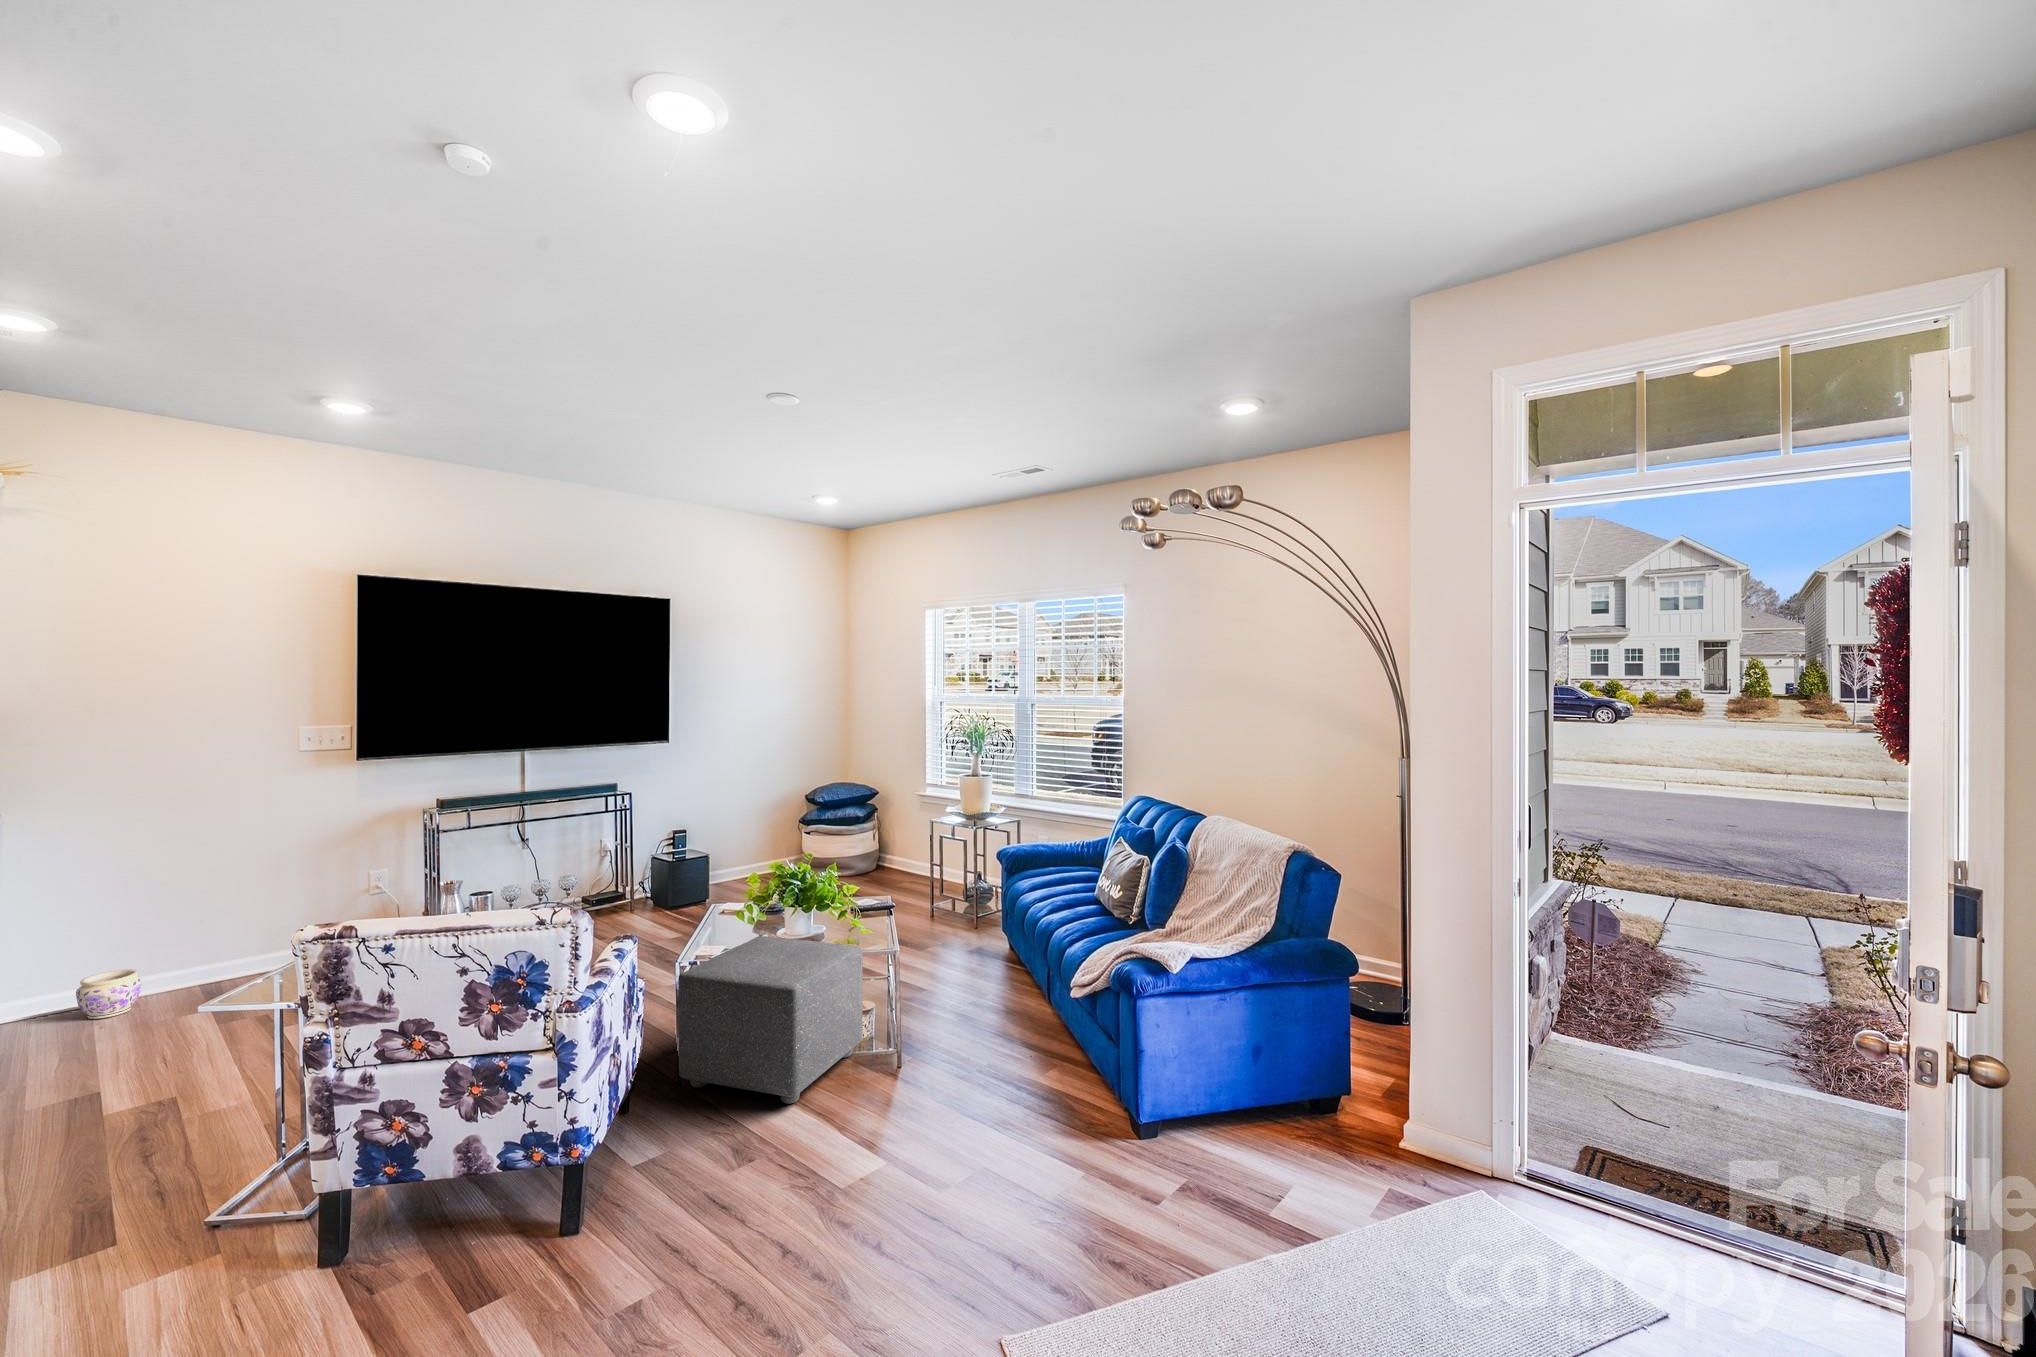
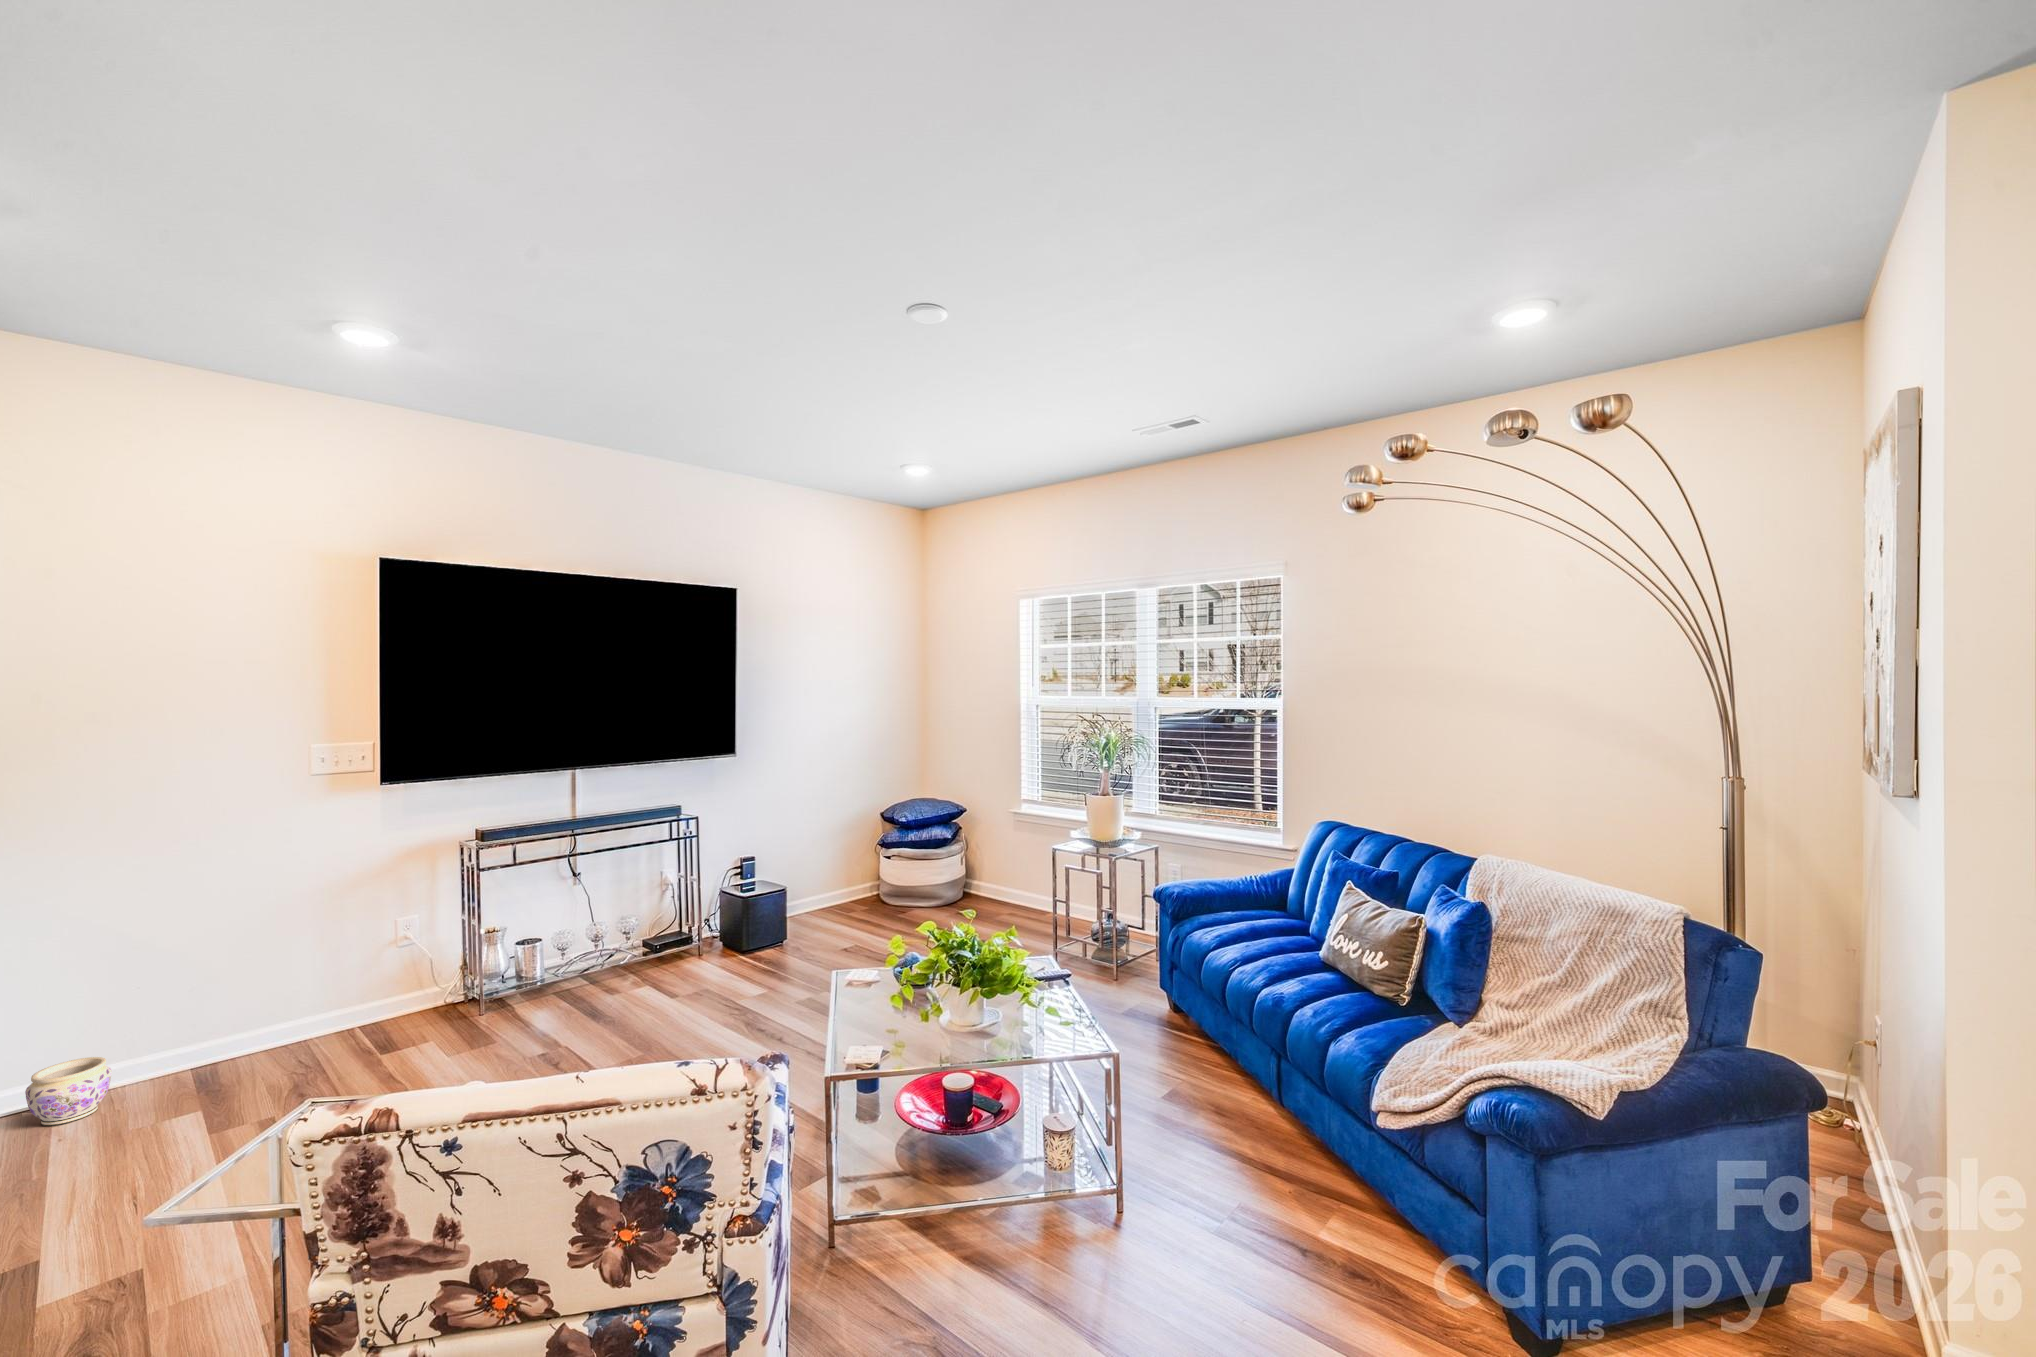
ottoman: present [678,936,863,1104] -> none [830,1022,1060,1283]

